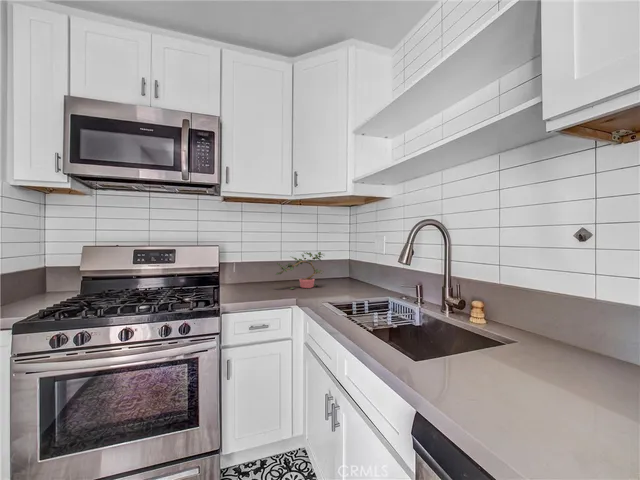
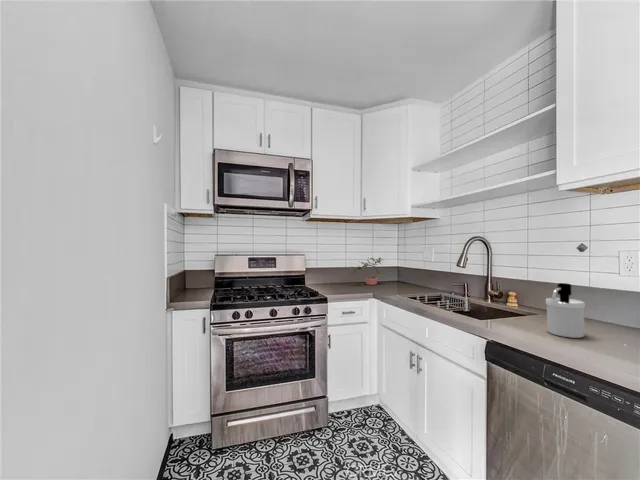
soap dispenser: none [514,295,586,404] -> present [546,283,585,338]

